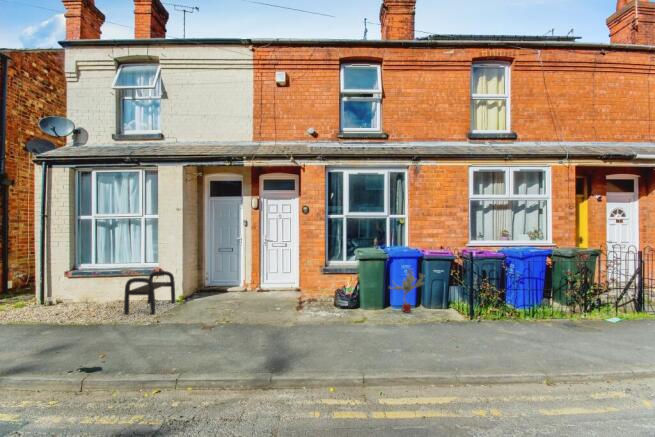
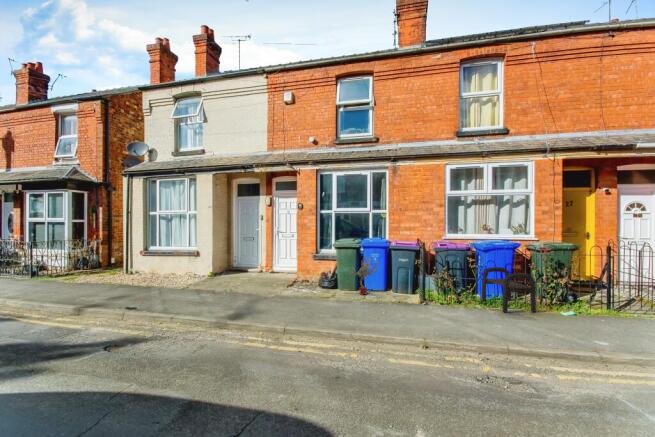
bench: present [124,271,175,314] -> present [482,267,536,312]

